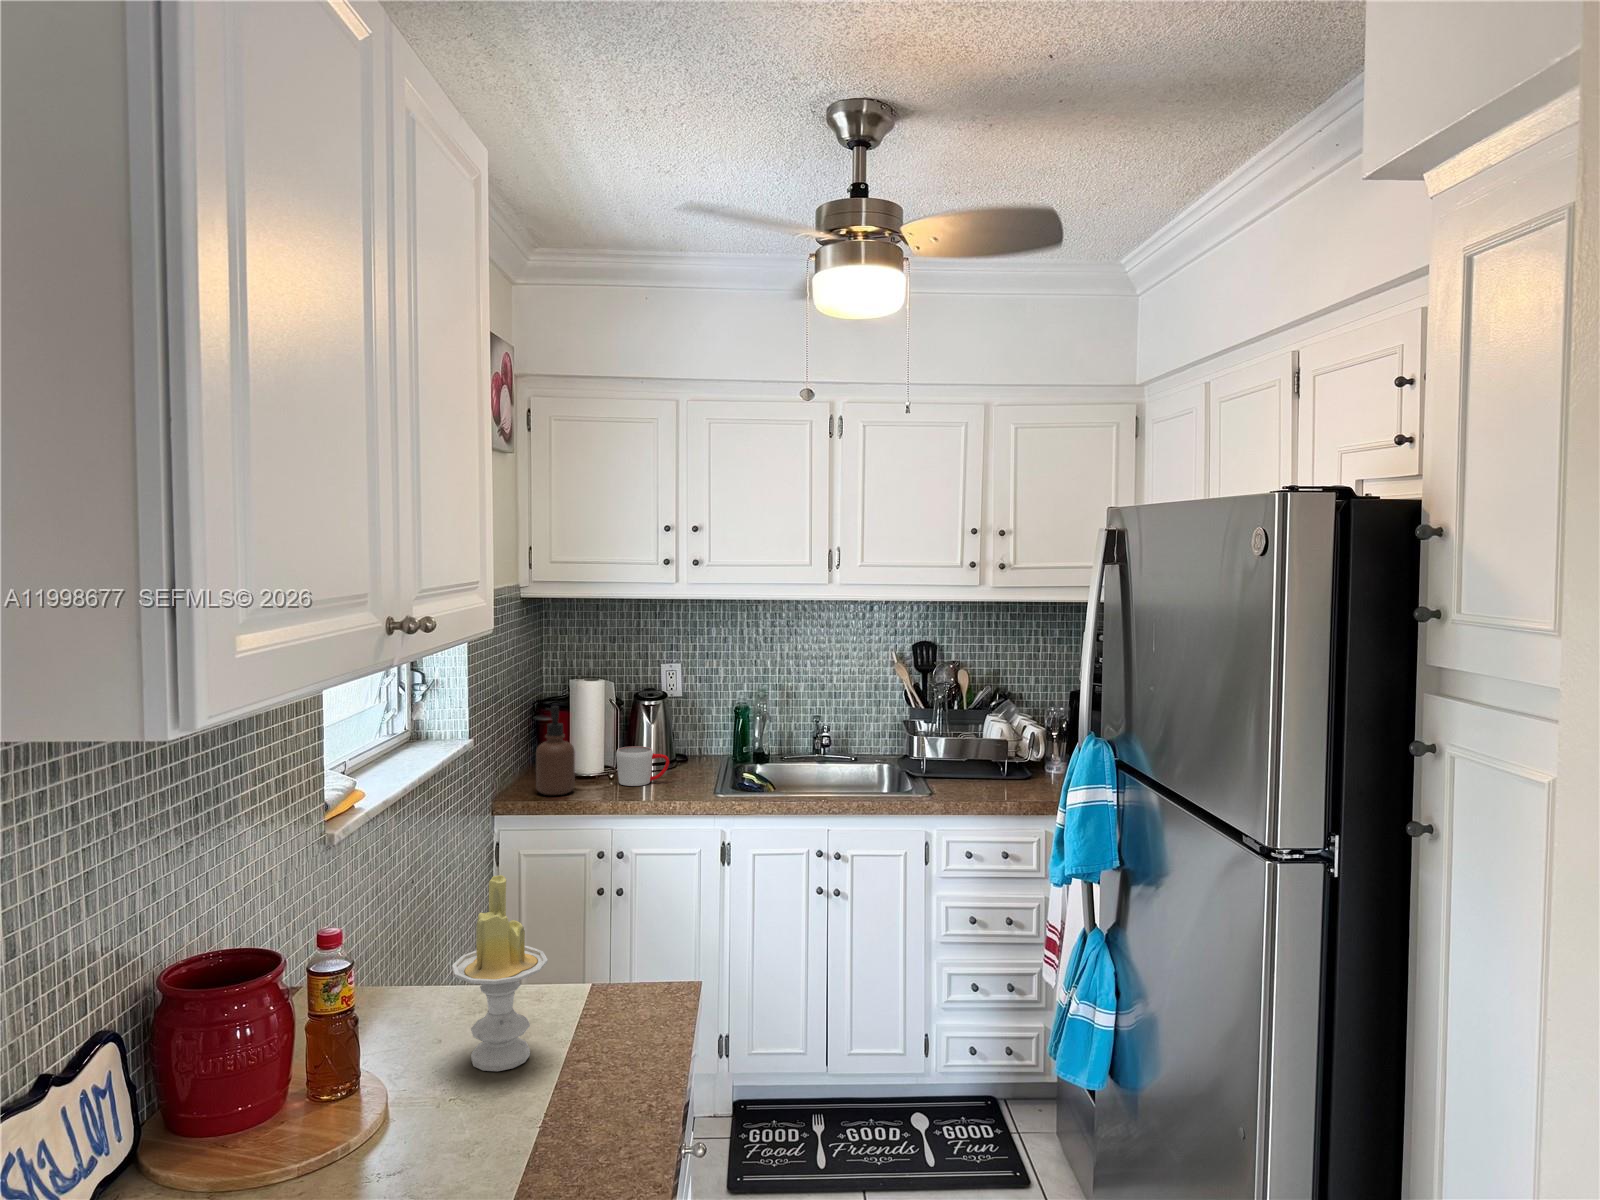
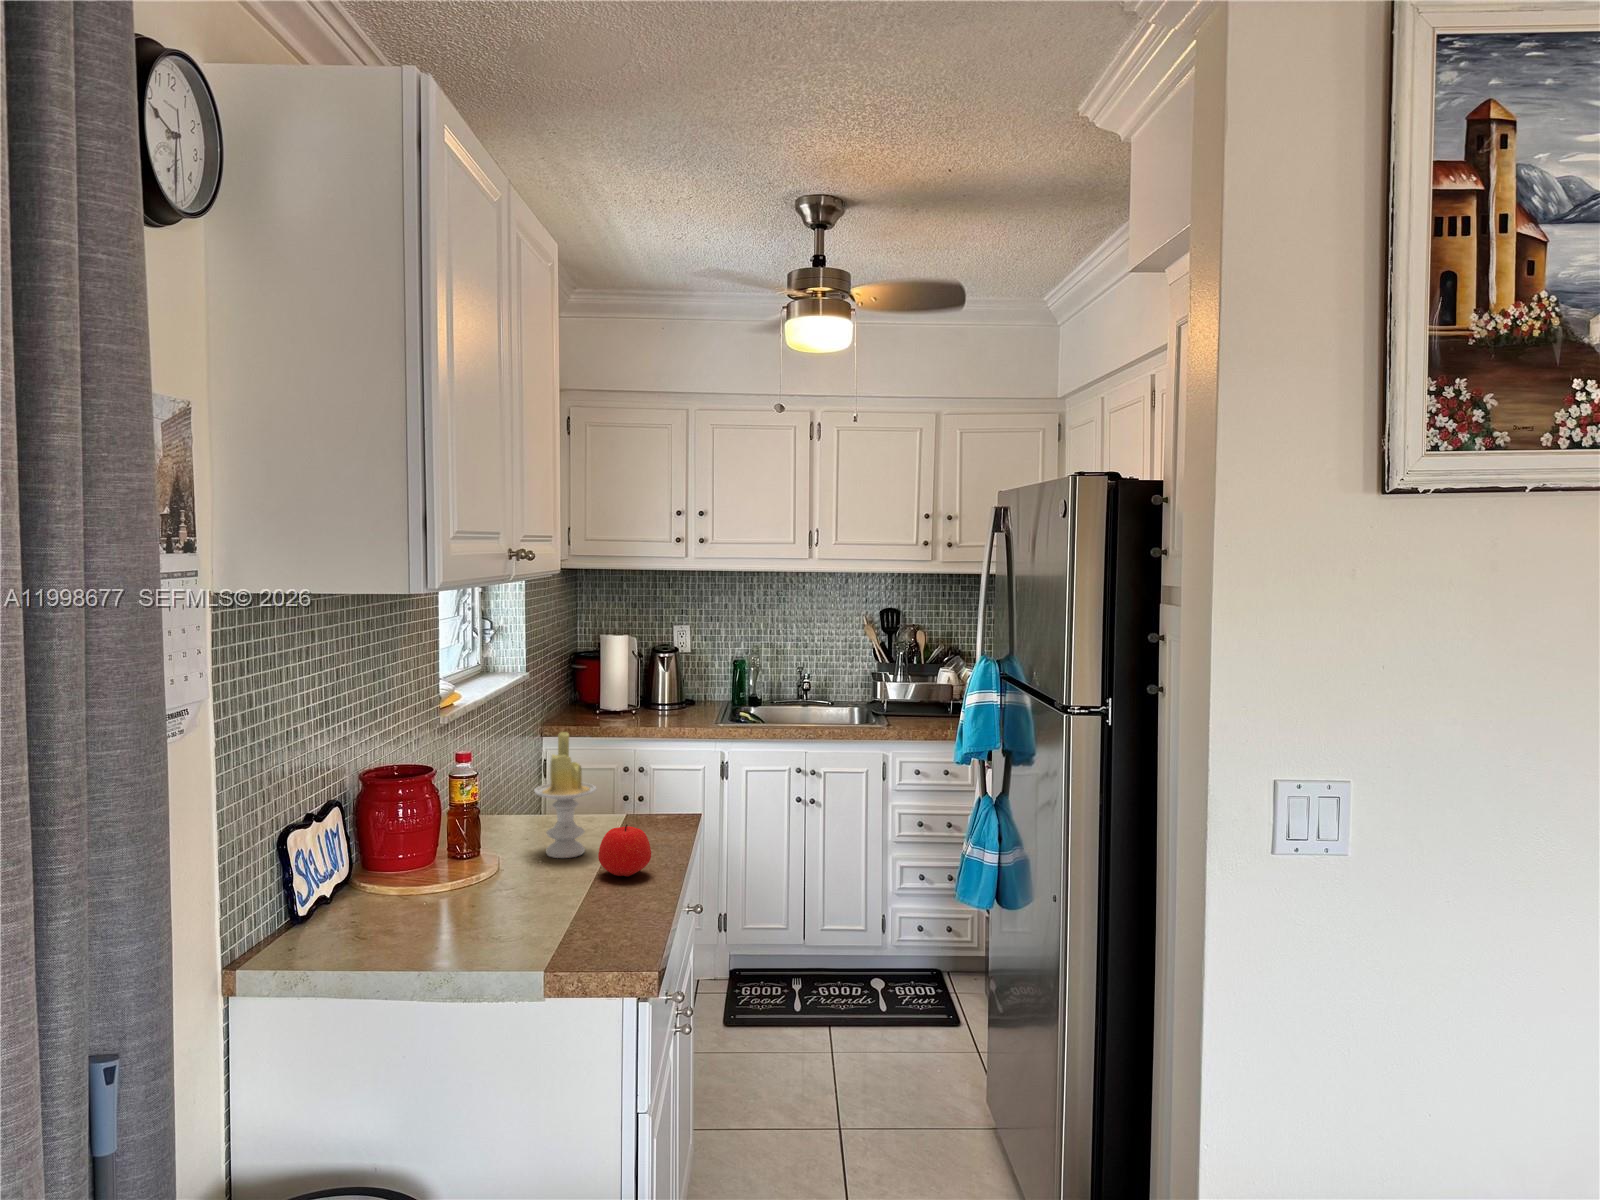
soap dispenser: present [536,706,575,795] -> none [575,654,605,724]
mug: present [616,746,669,786] -> none [638,689,681,719]
apple: none [547,1032,629,1115] -> present [598,824,651,876]

